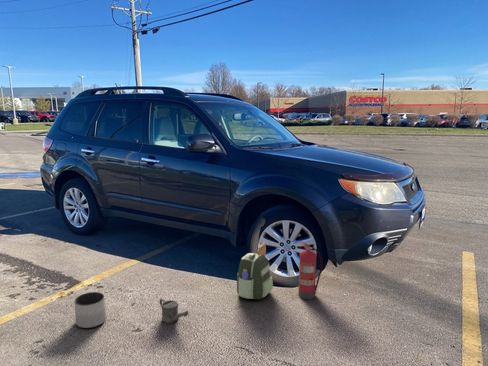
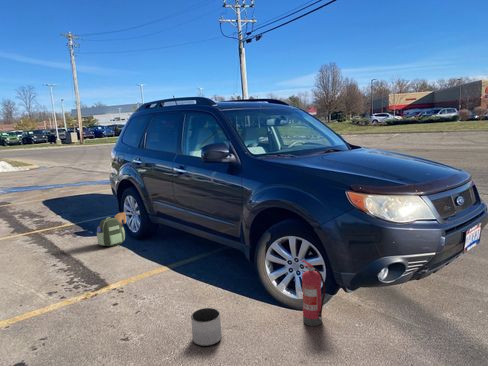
backpack: present [237,243,273,299] -> present [97,212,126,246]
planter: present [74,292,106,328] -> present [191,308,222,346]
watering can: present [160,299,188,323] -> none [151,310,170,335]

